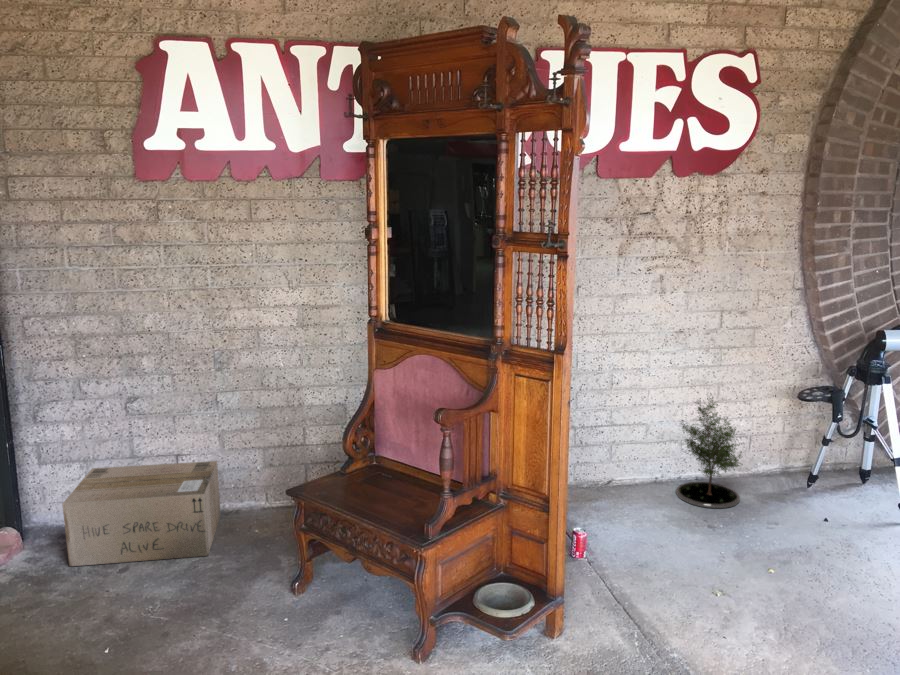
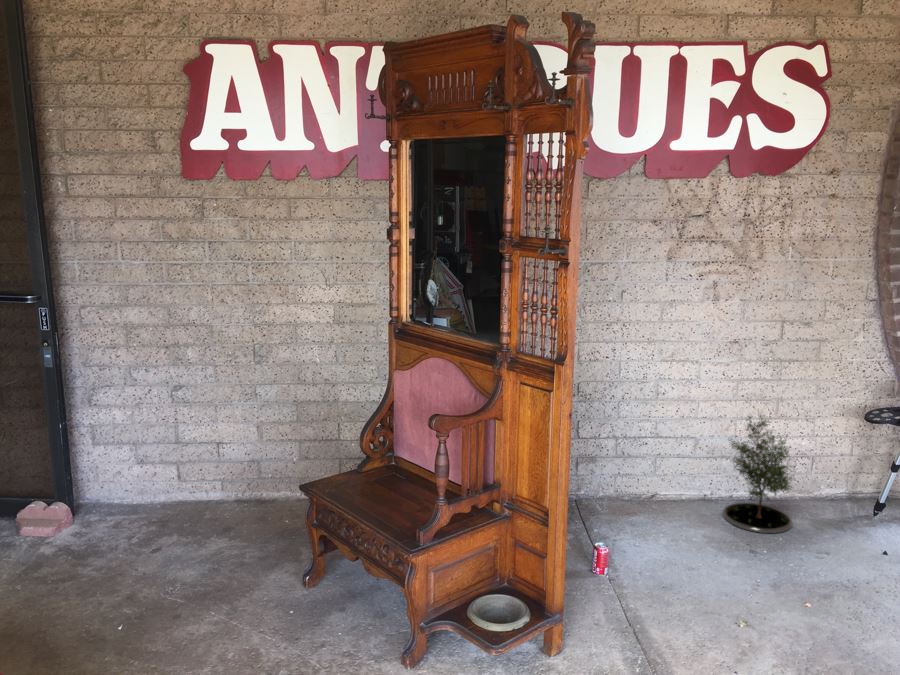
cardboard box: present [62,461,221,566] -> none [103,451,257,543]

